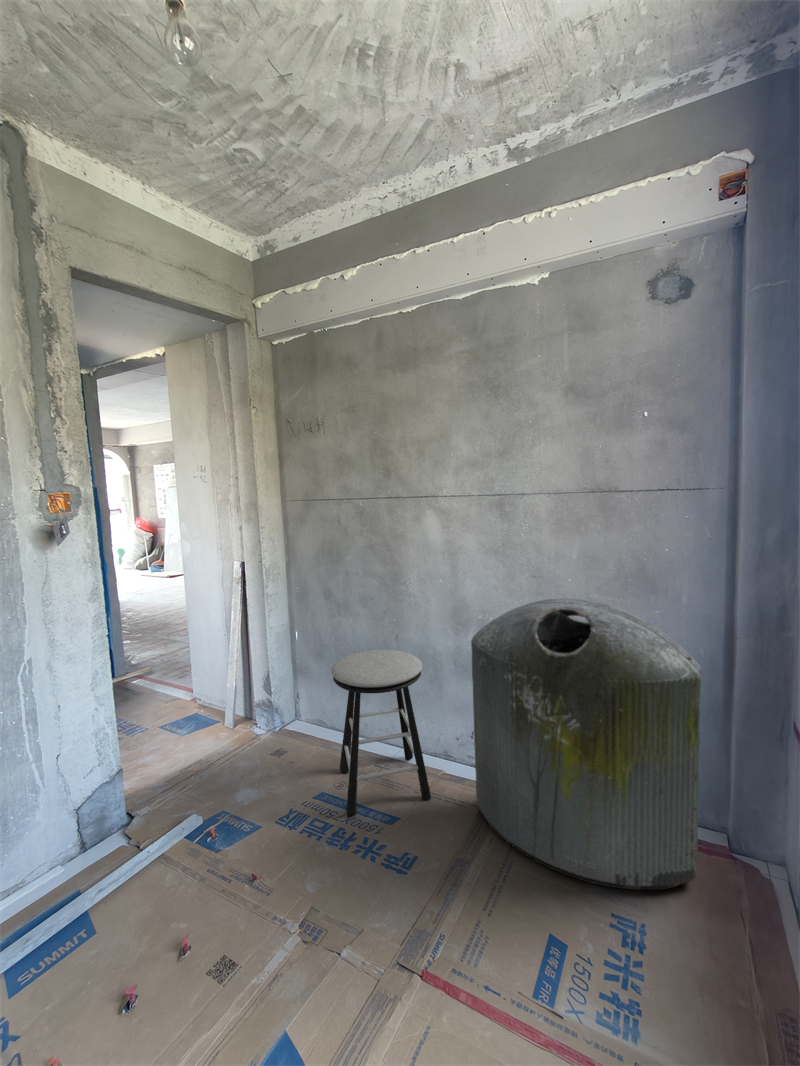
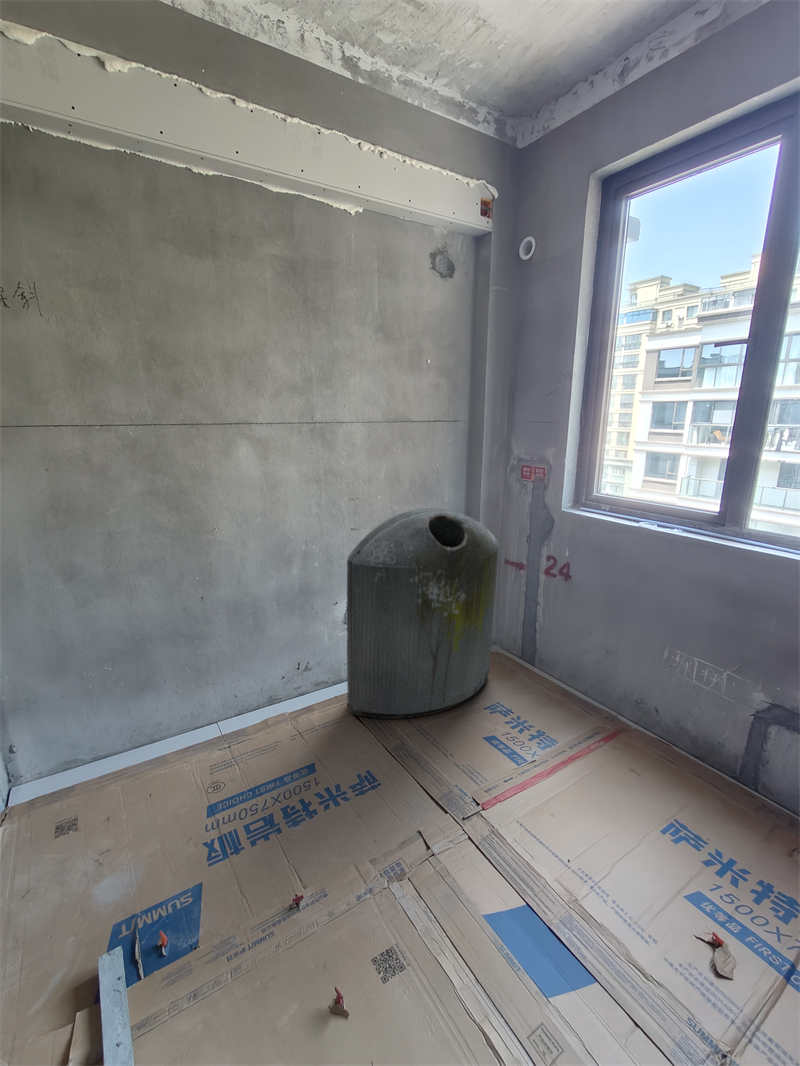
stool: present [331,650,431,816] -> none [188,604,312,795]

